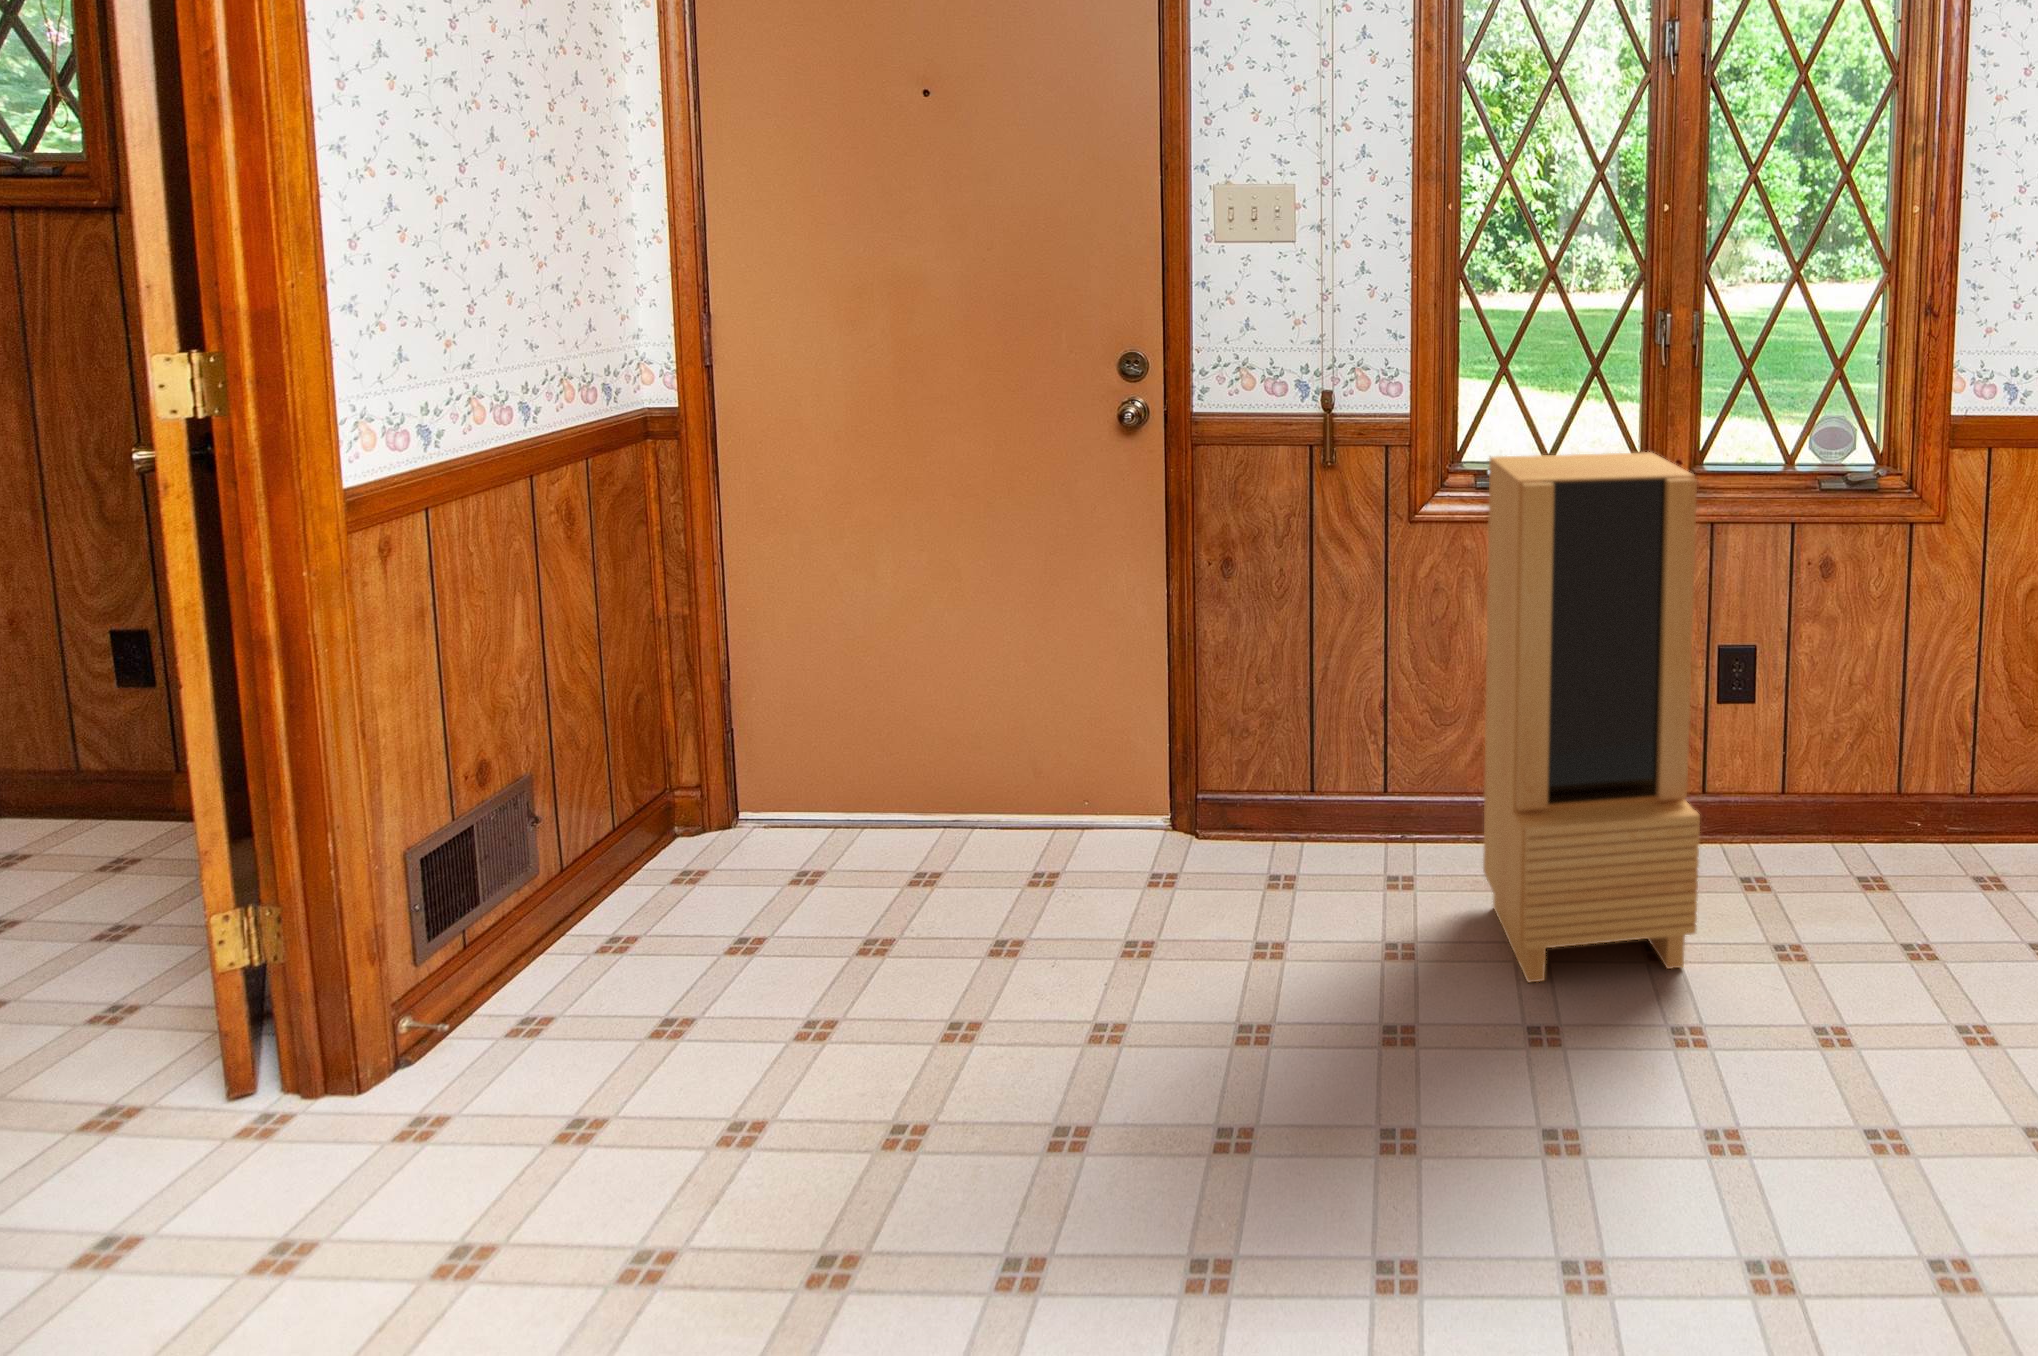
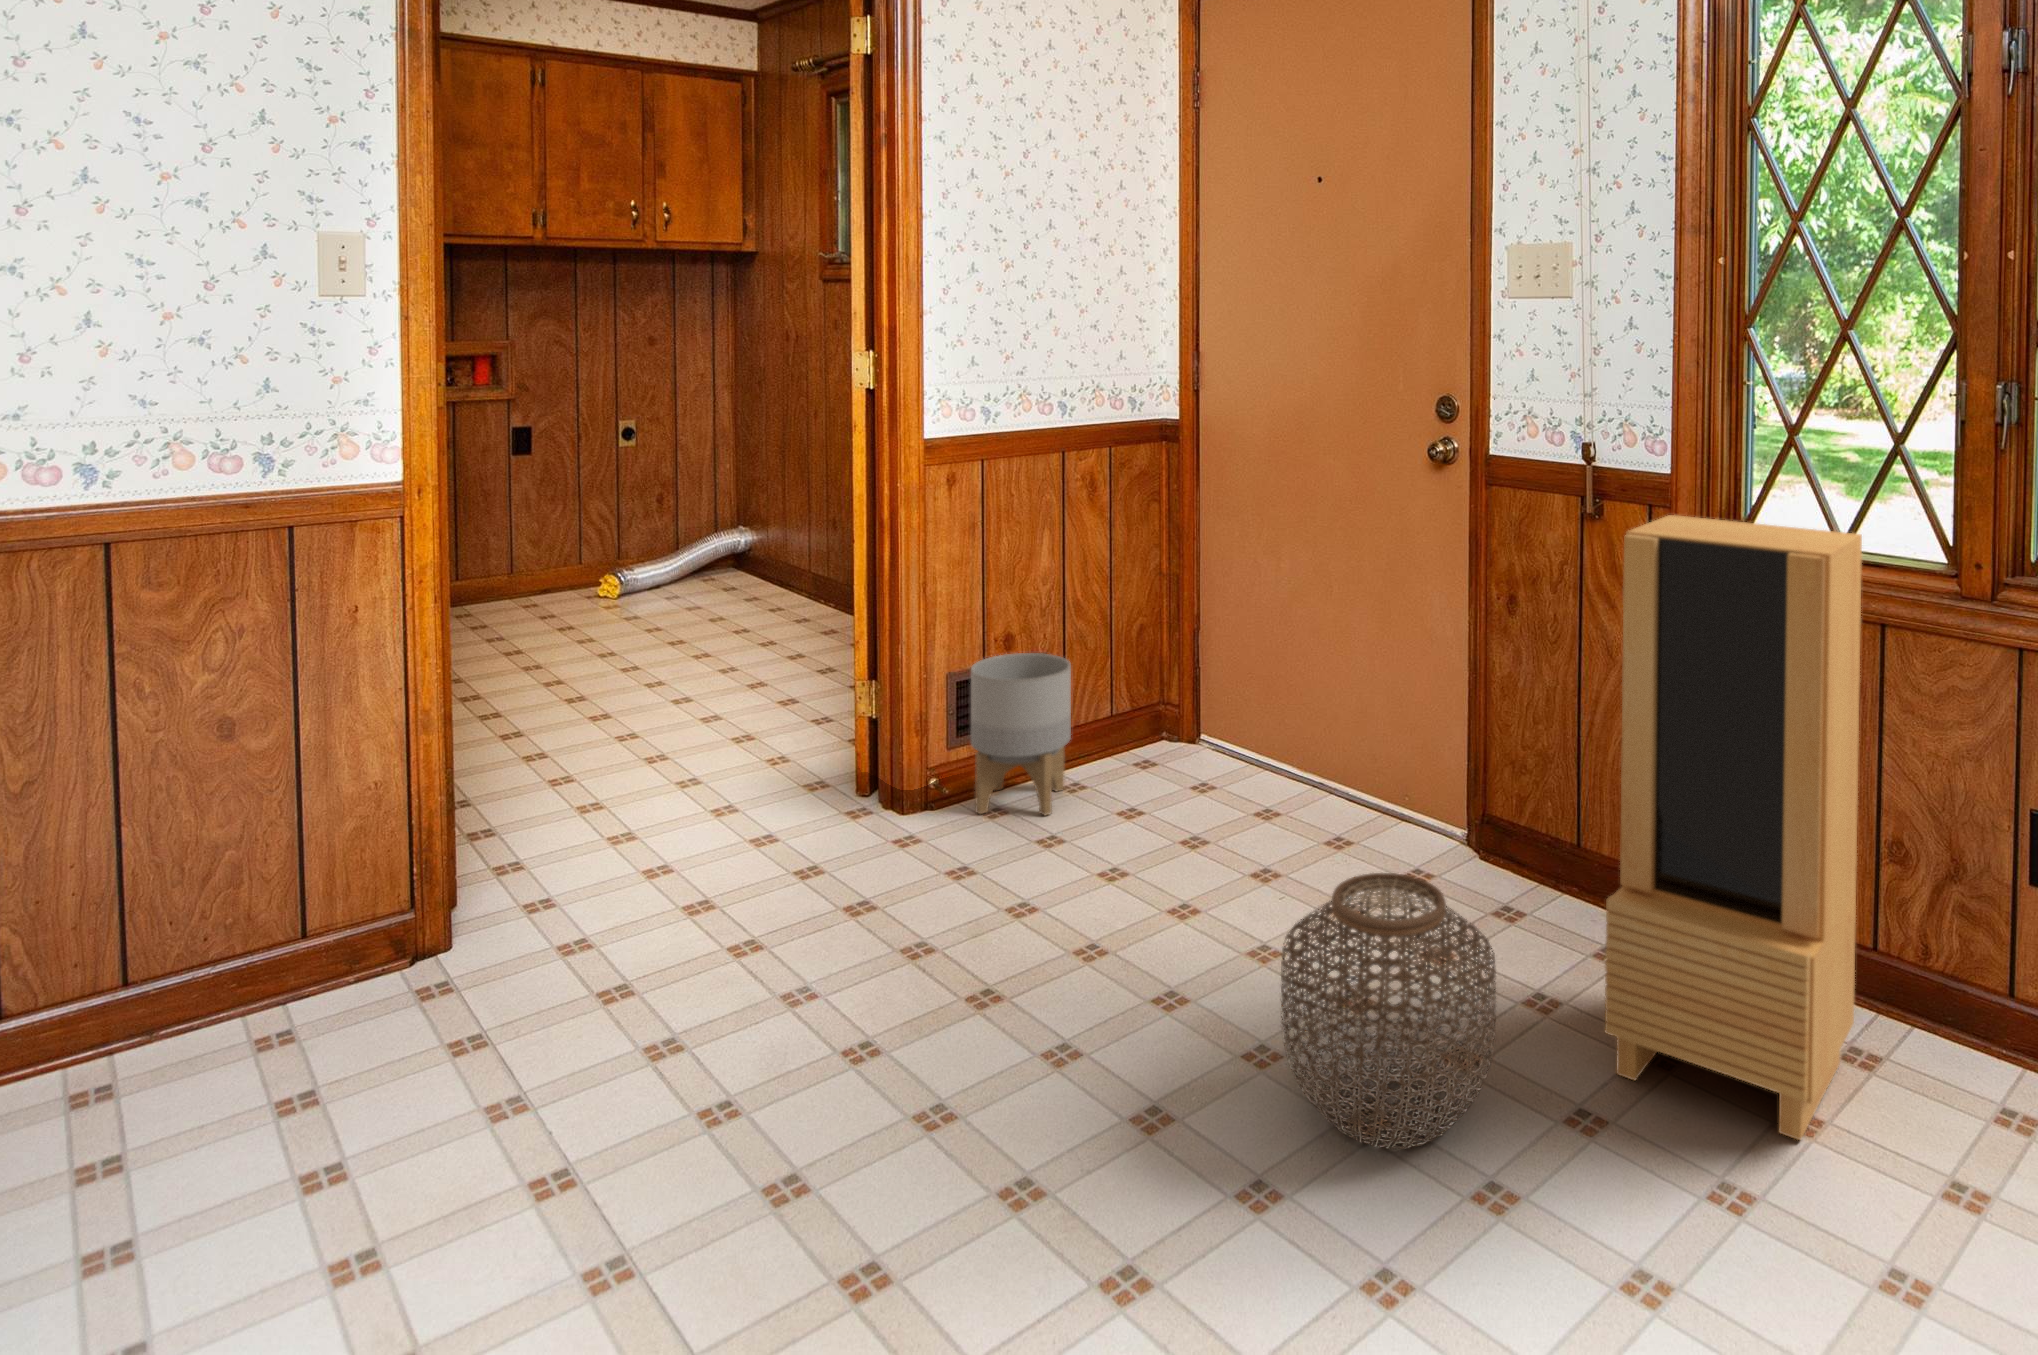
planter: none [468,771,646,1038] -> present [971,653,1071,815]
woven basket: none [1310,873,1535,1162] -> present [1281,873,1496,1149]

